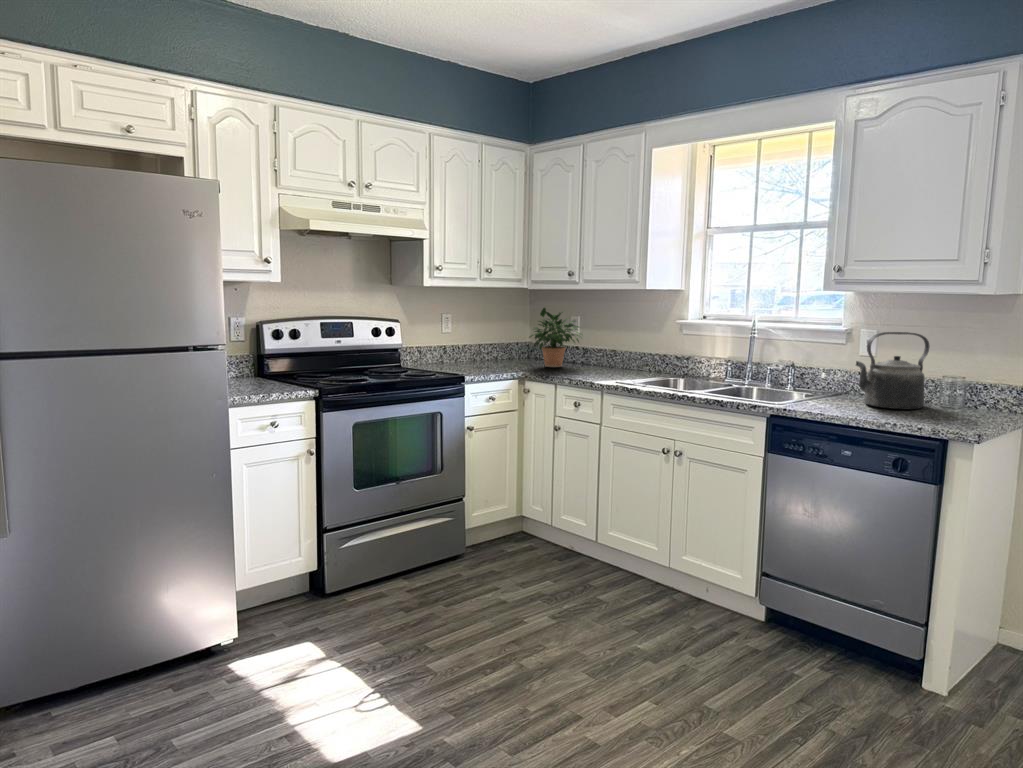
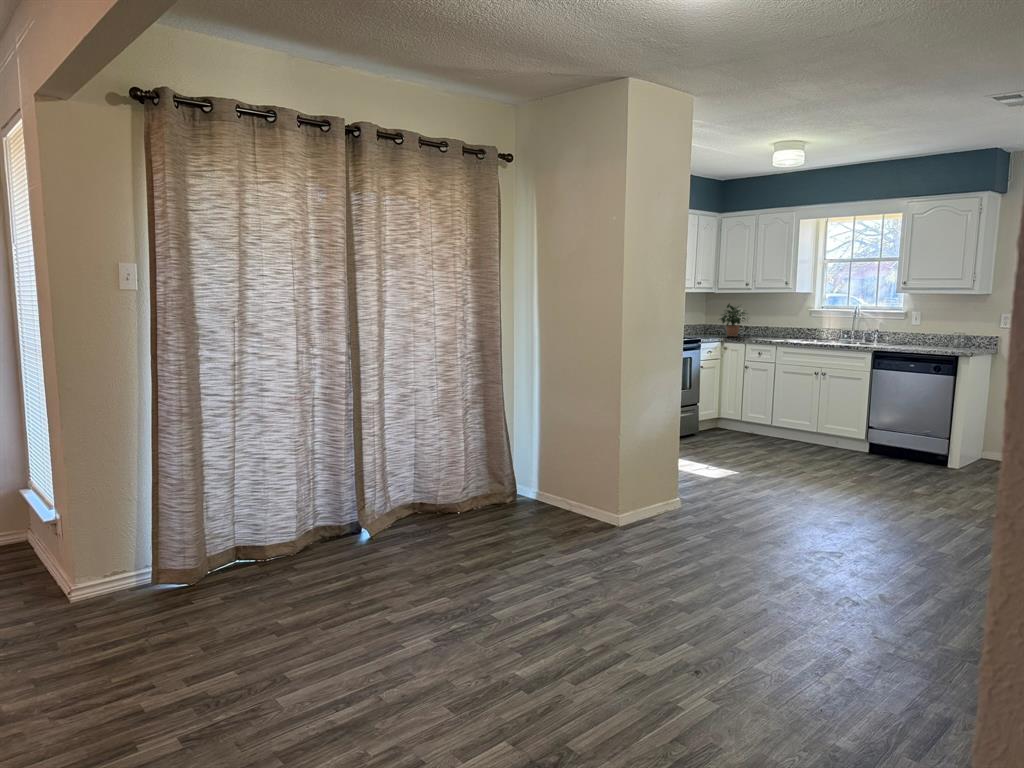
kettle: present [856,332,930,409] -> none [913,312,949,348]

